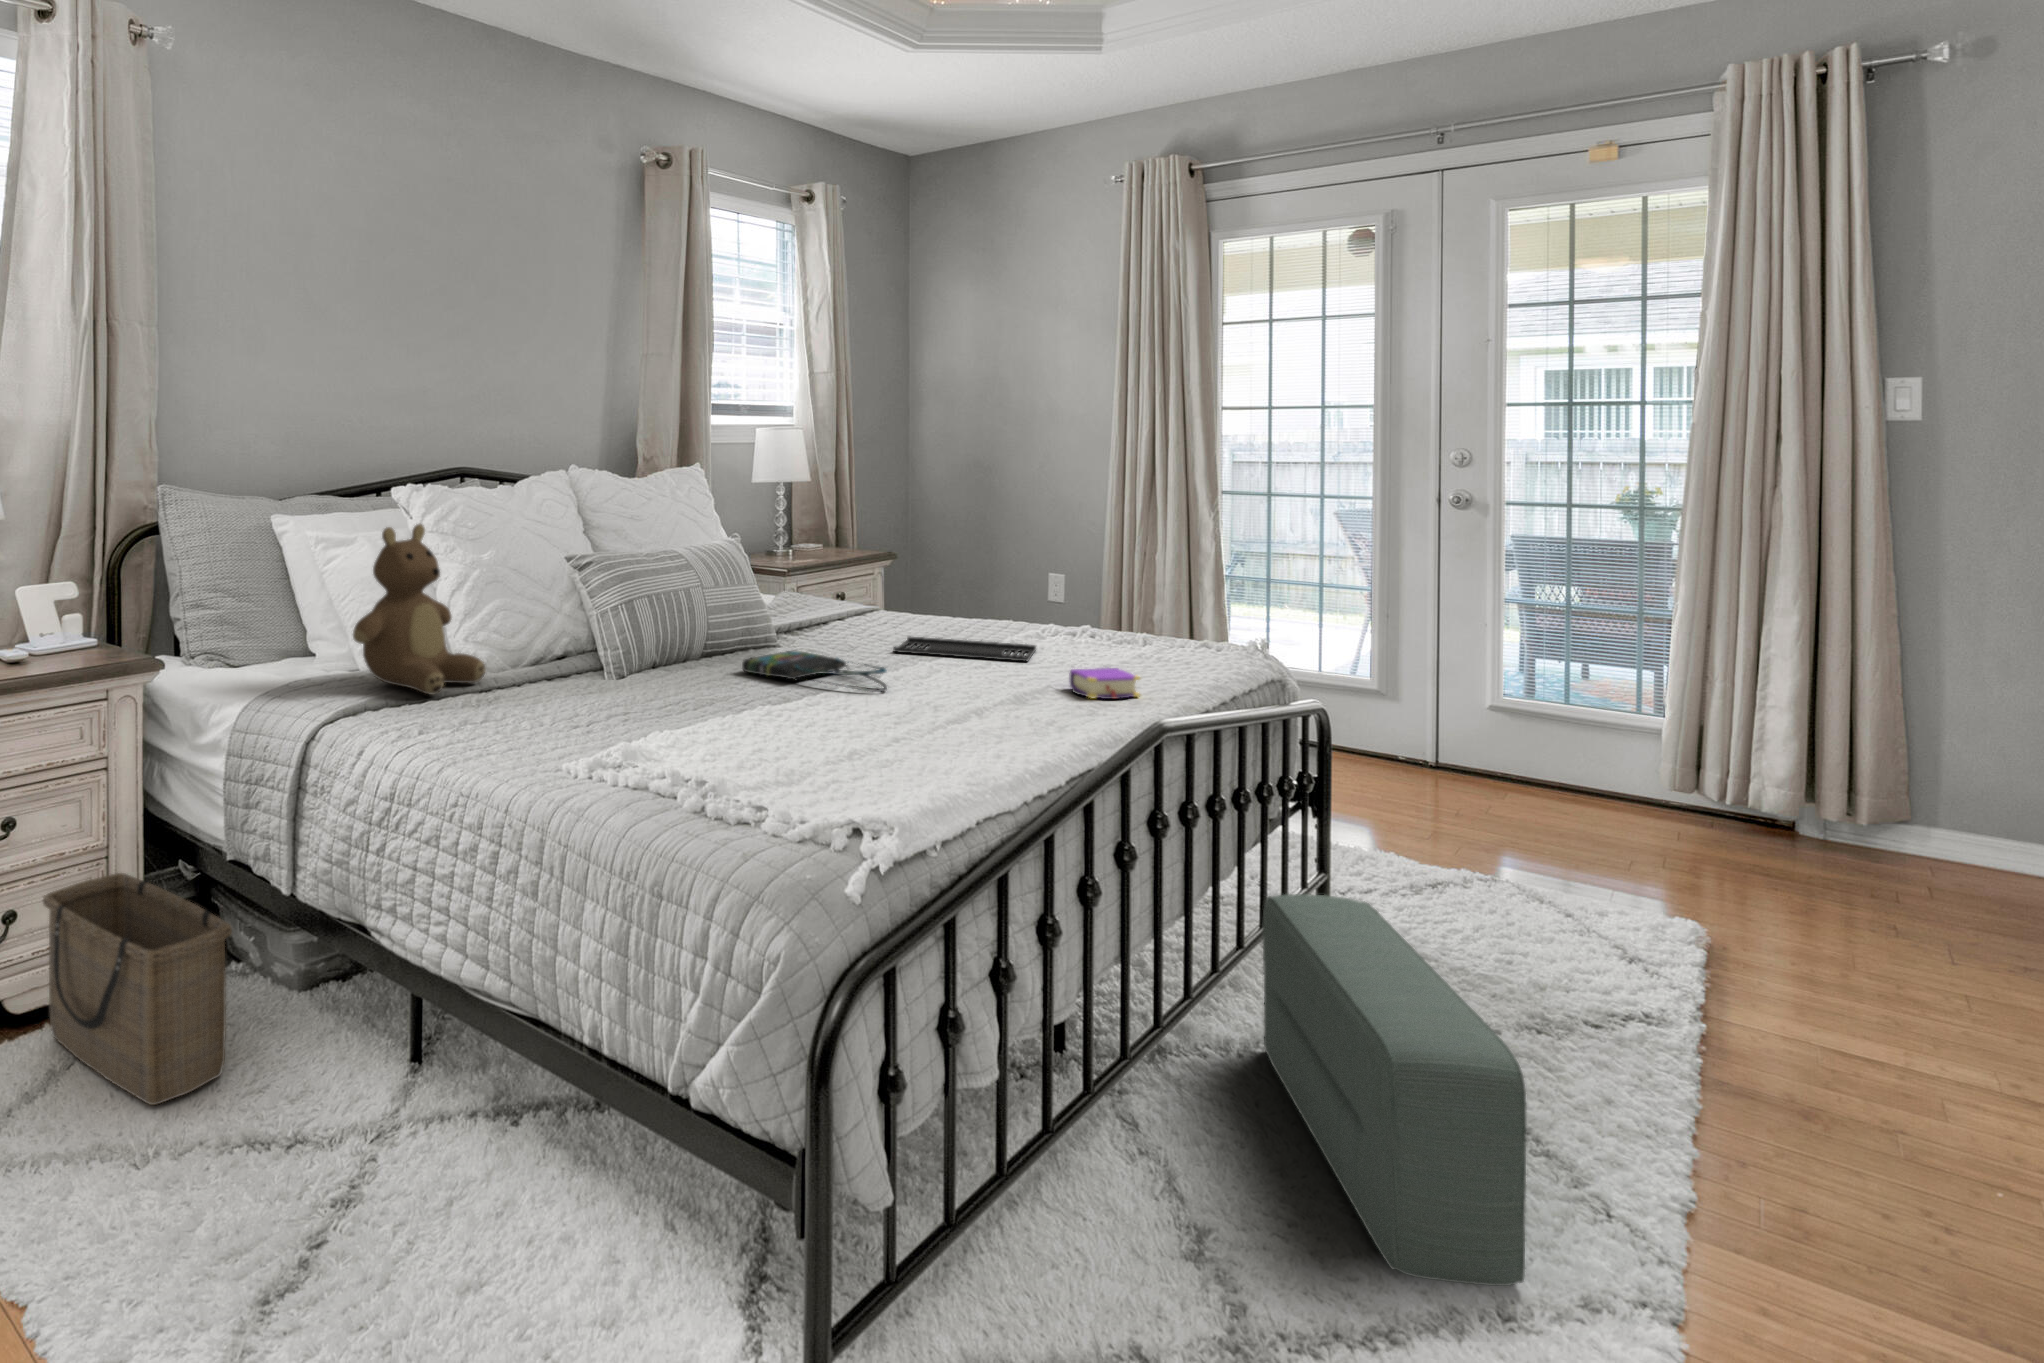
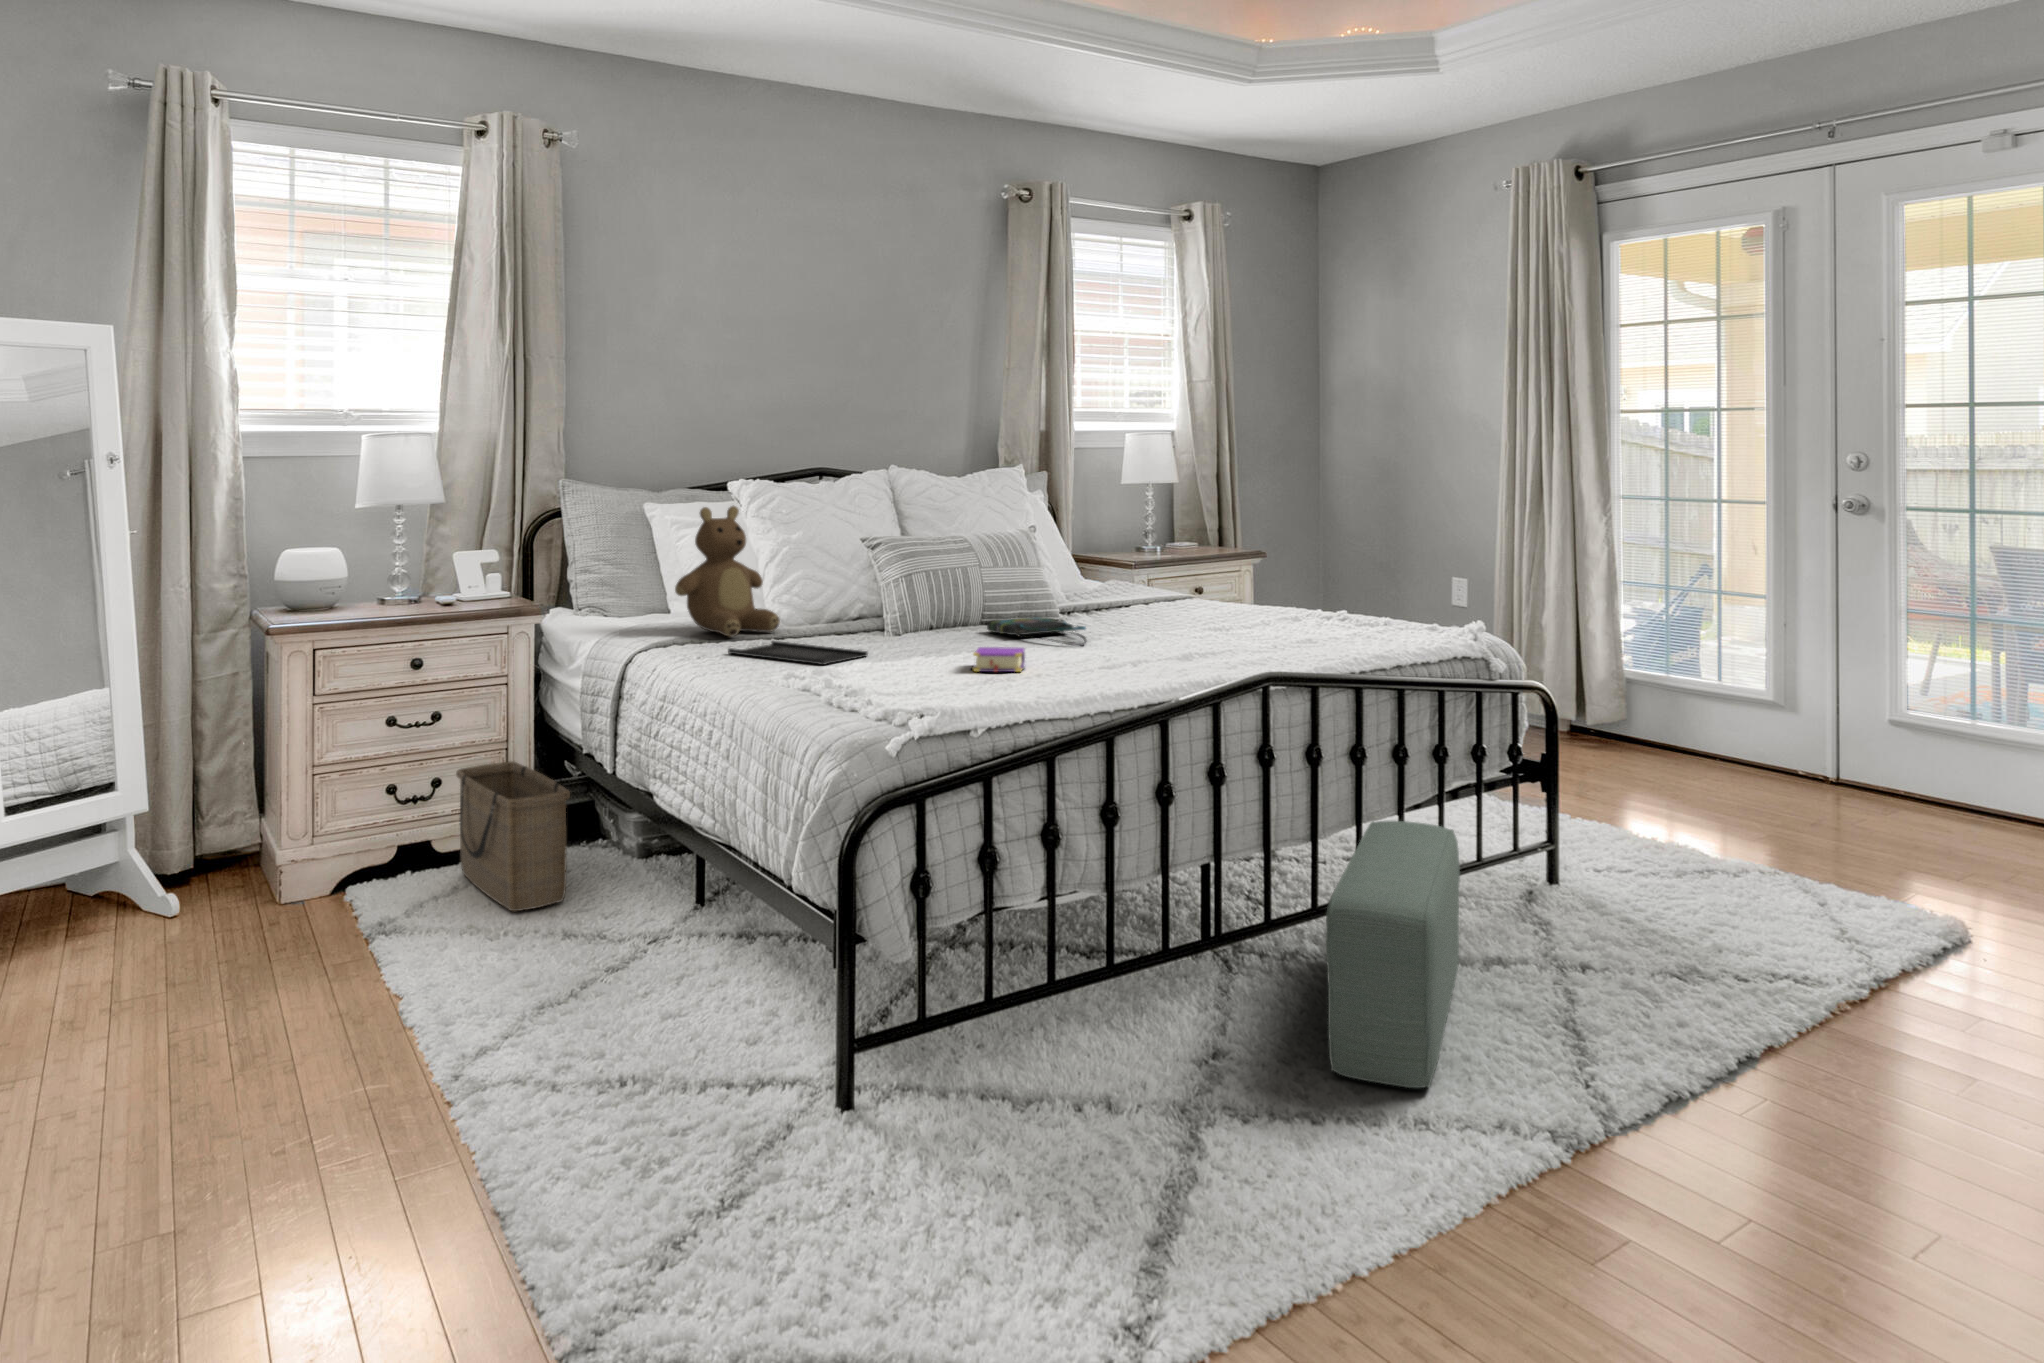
tray: present [893,637,1036,662] -> present [728,641,867,665]
book: present [1069,668,1140,699] -> present [972,647,1025,672]

